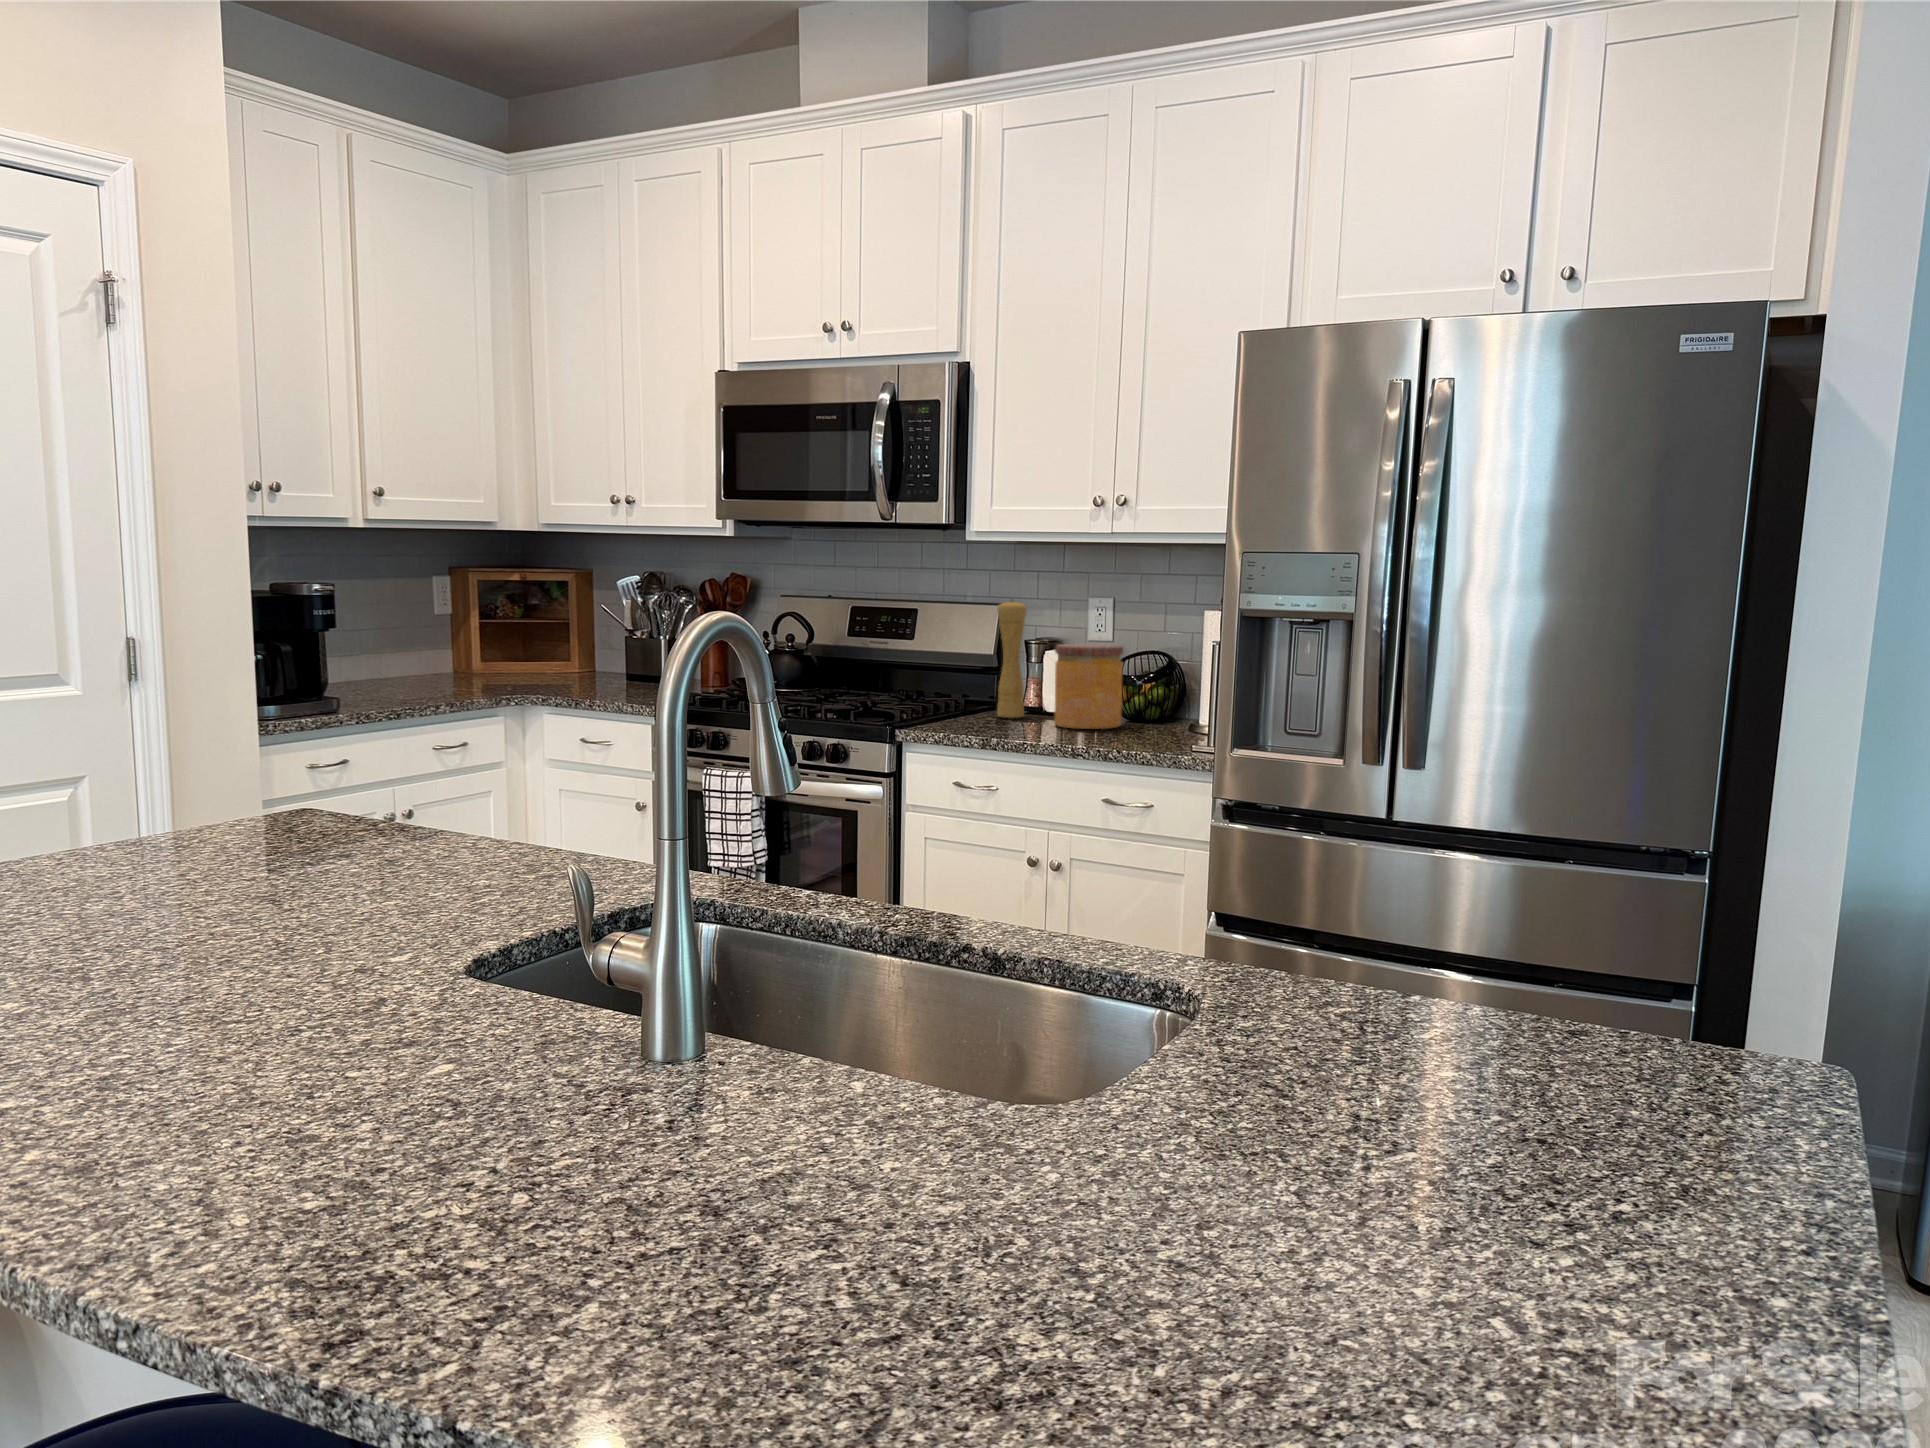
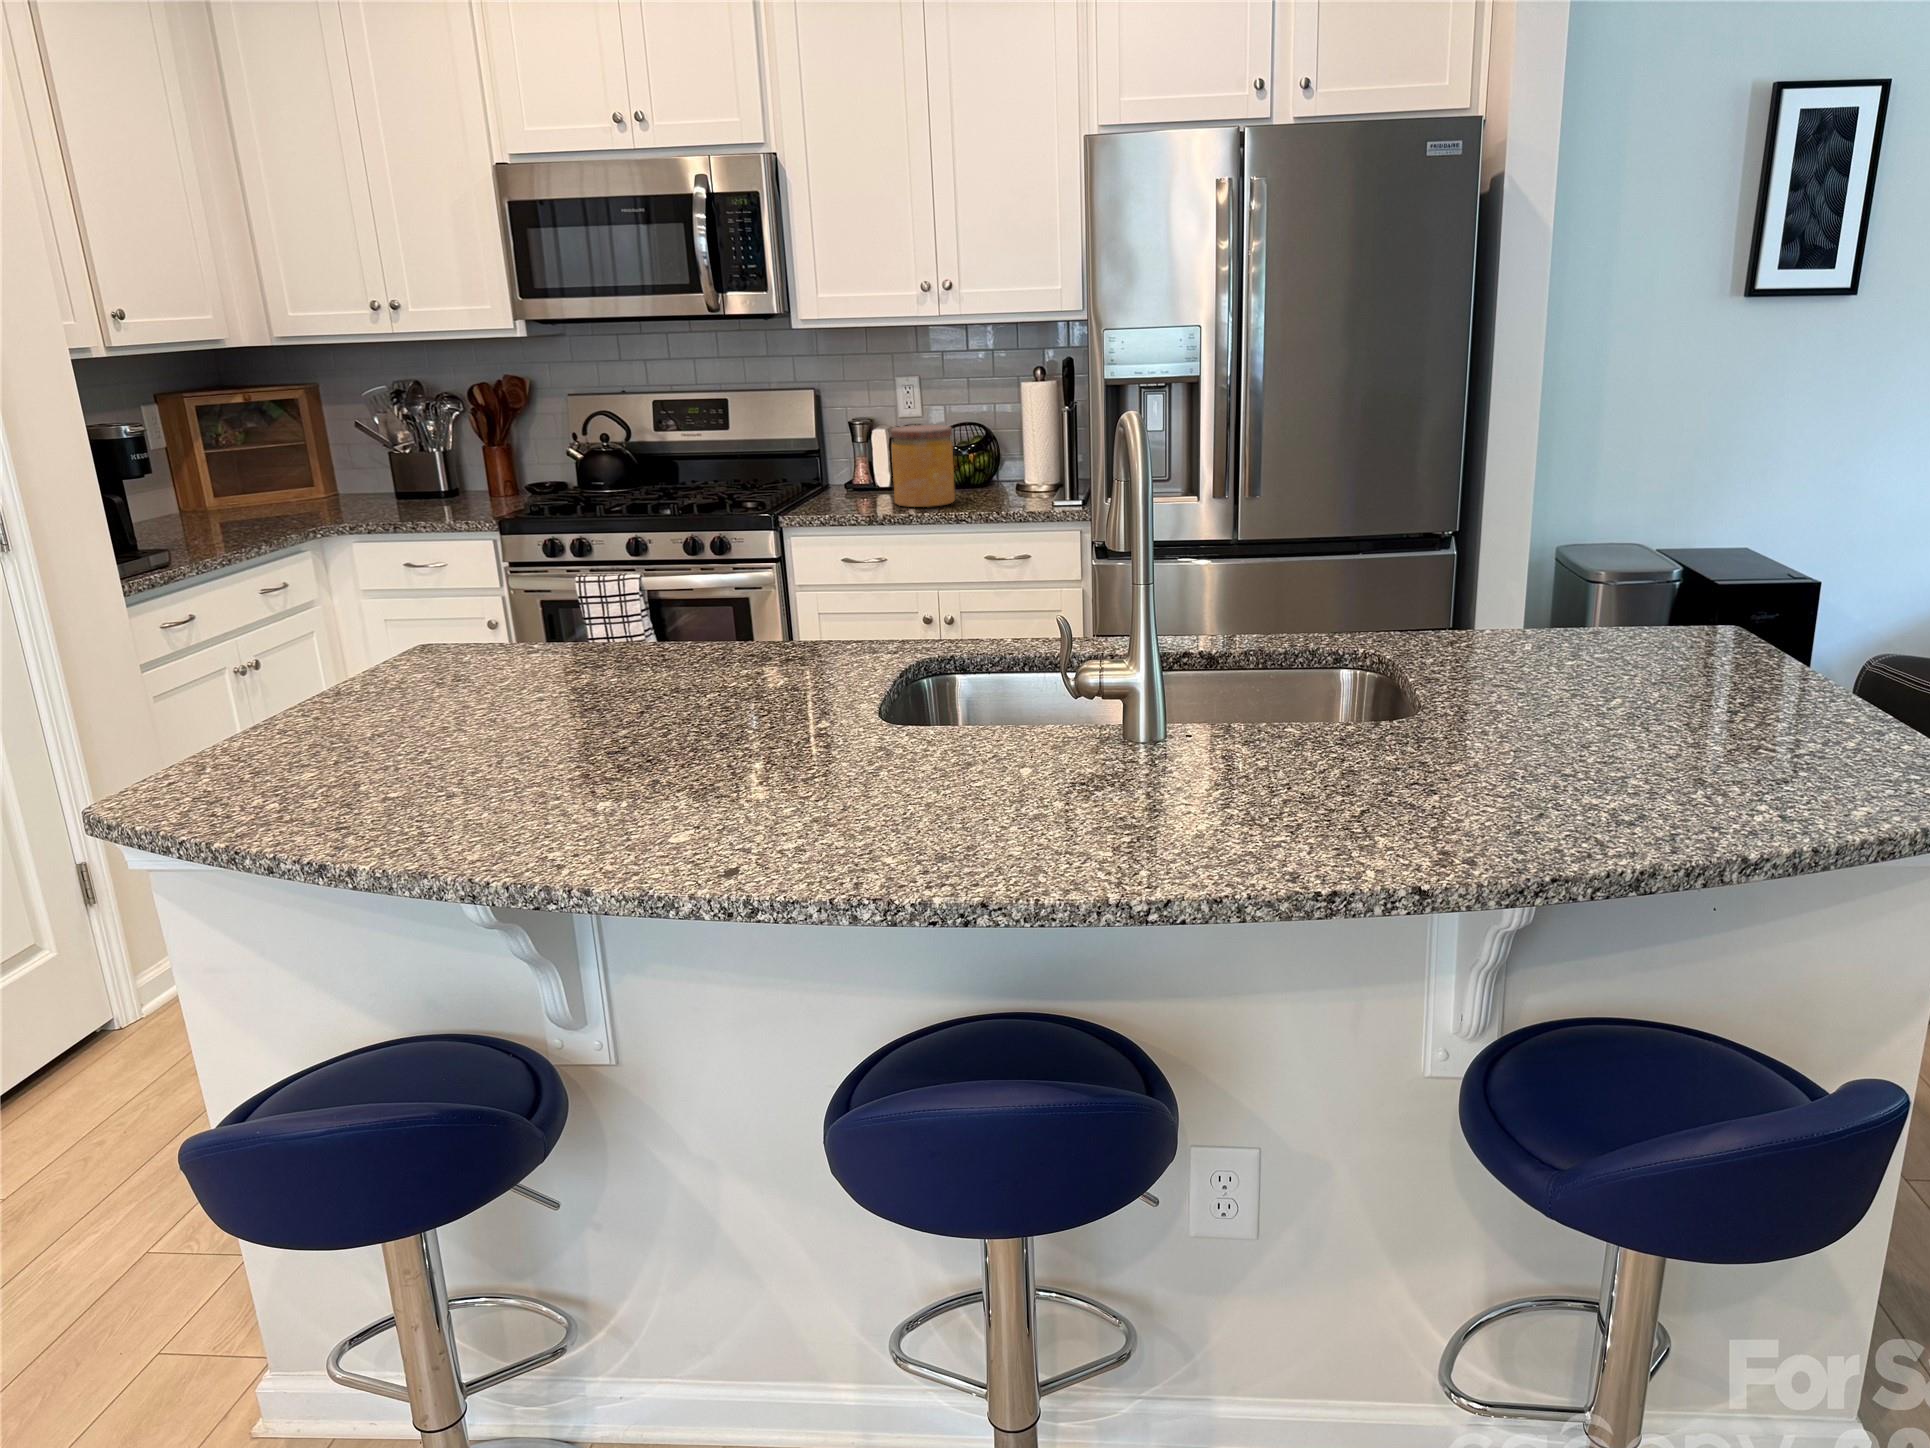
pepper mill: present [997,601,1027,718] -> none [830,386,863,498]

